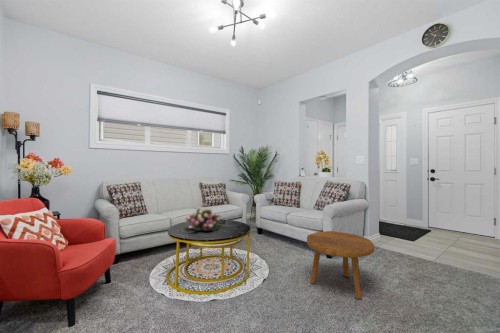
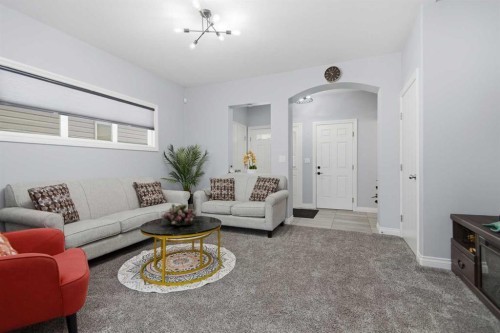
footstool: present [307,231,374,299] -> none [266,215,315,260]

